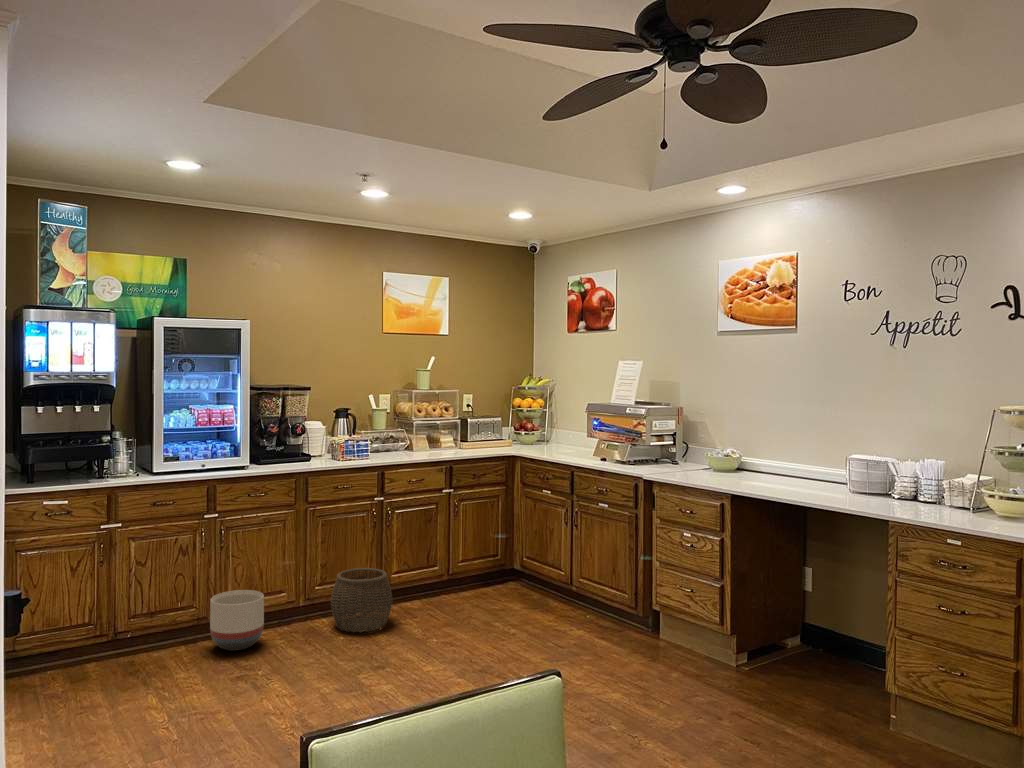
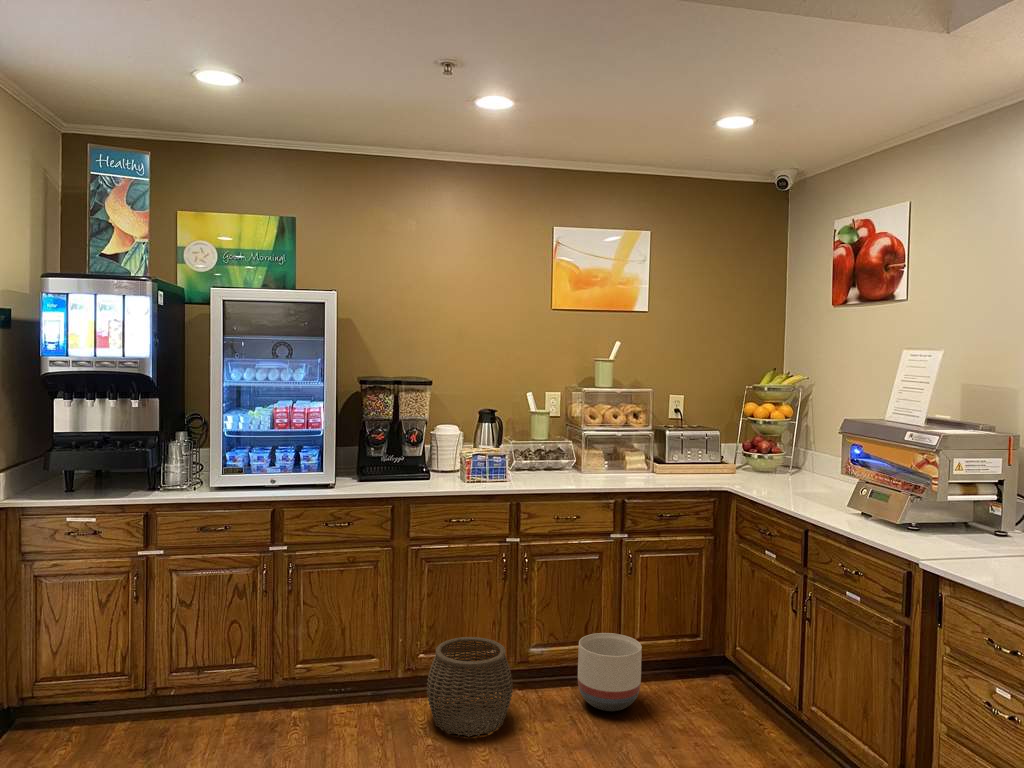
planter: present [210,590,264,651] -> present [578,633,642,711]

